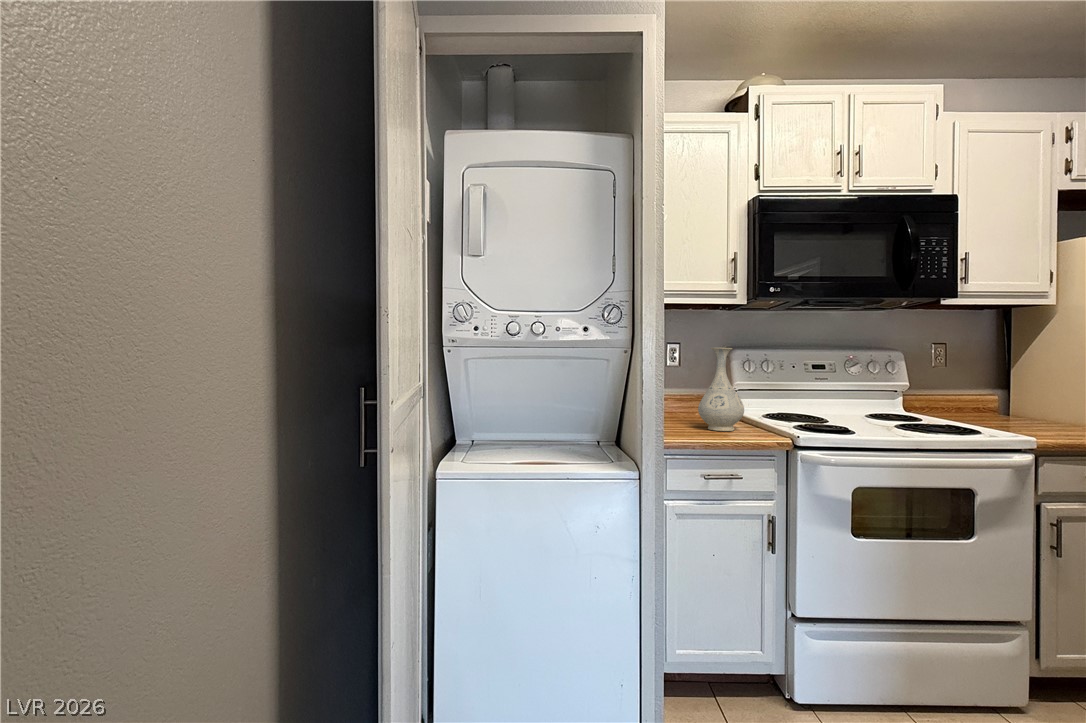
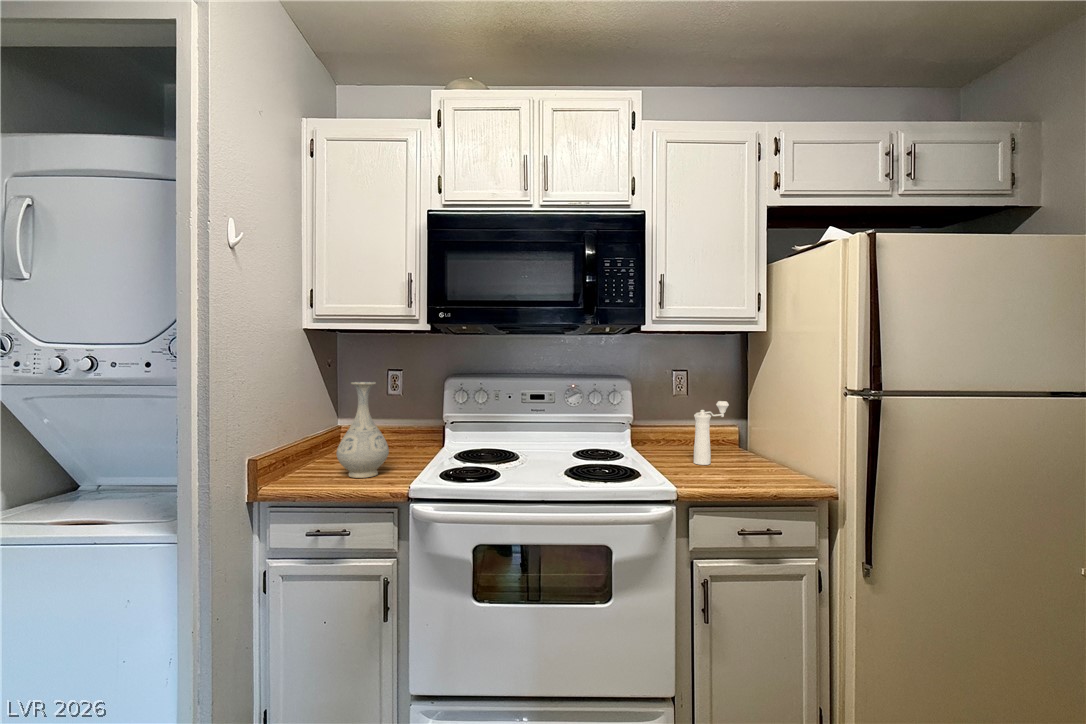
pepper mill: none [992,369,1021,426] -> present [694,401,729,465]

